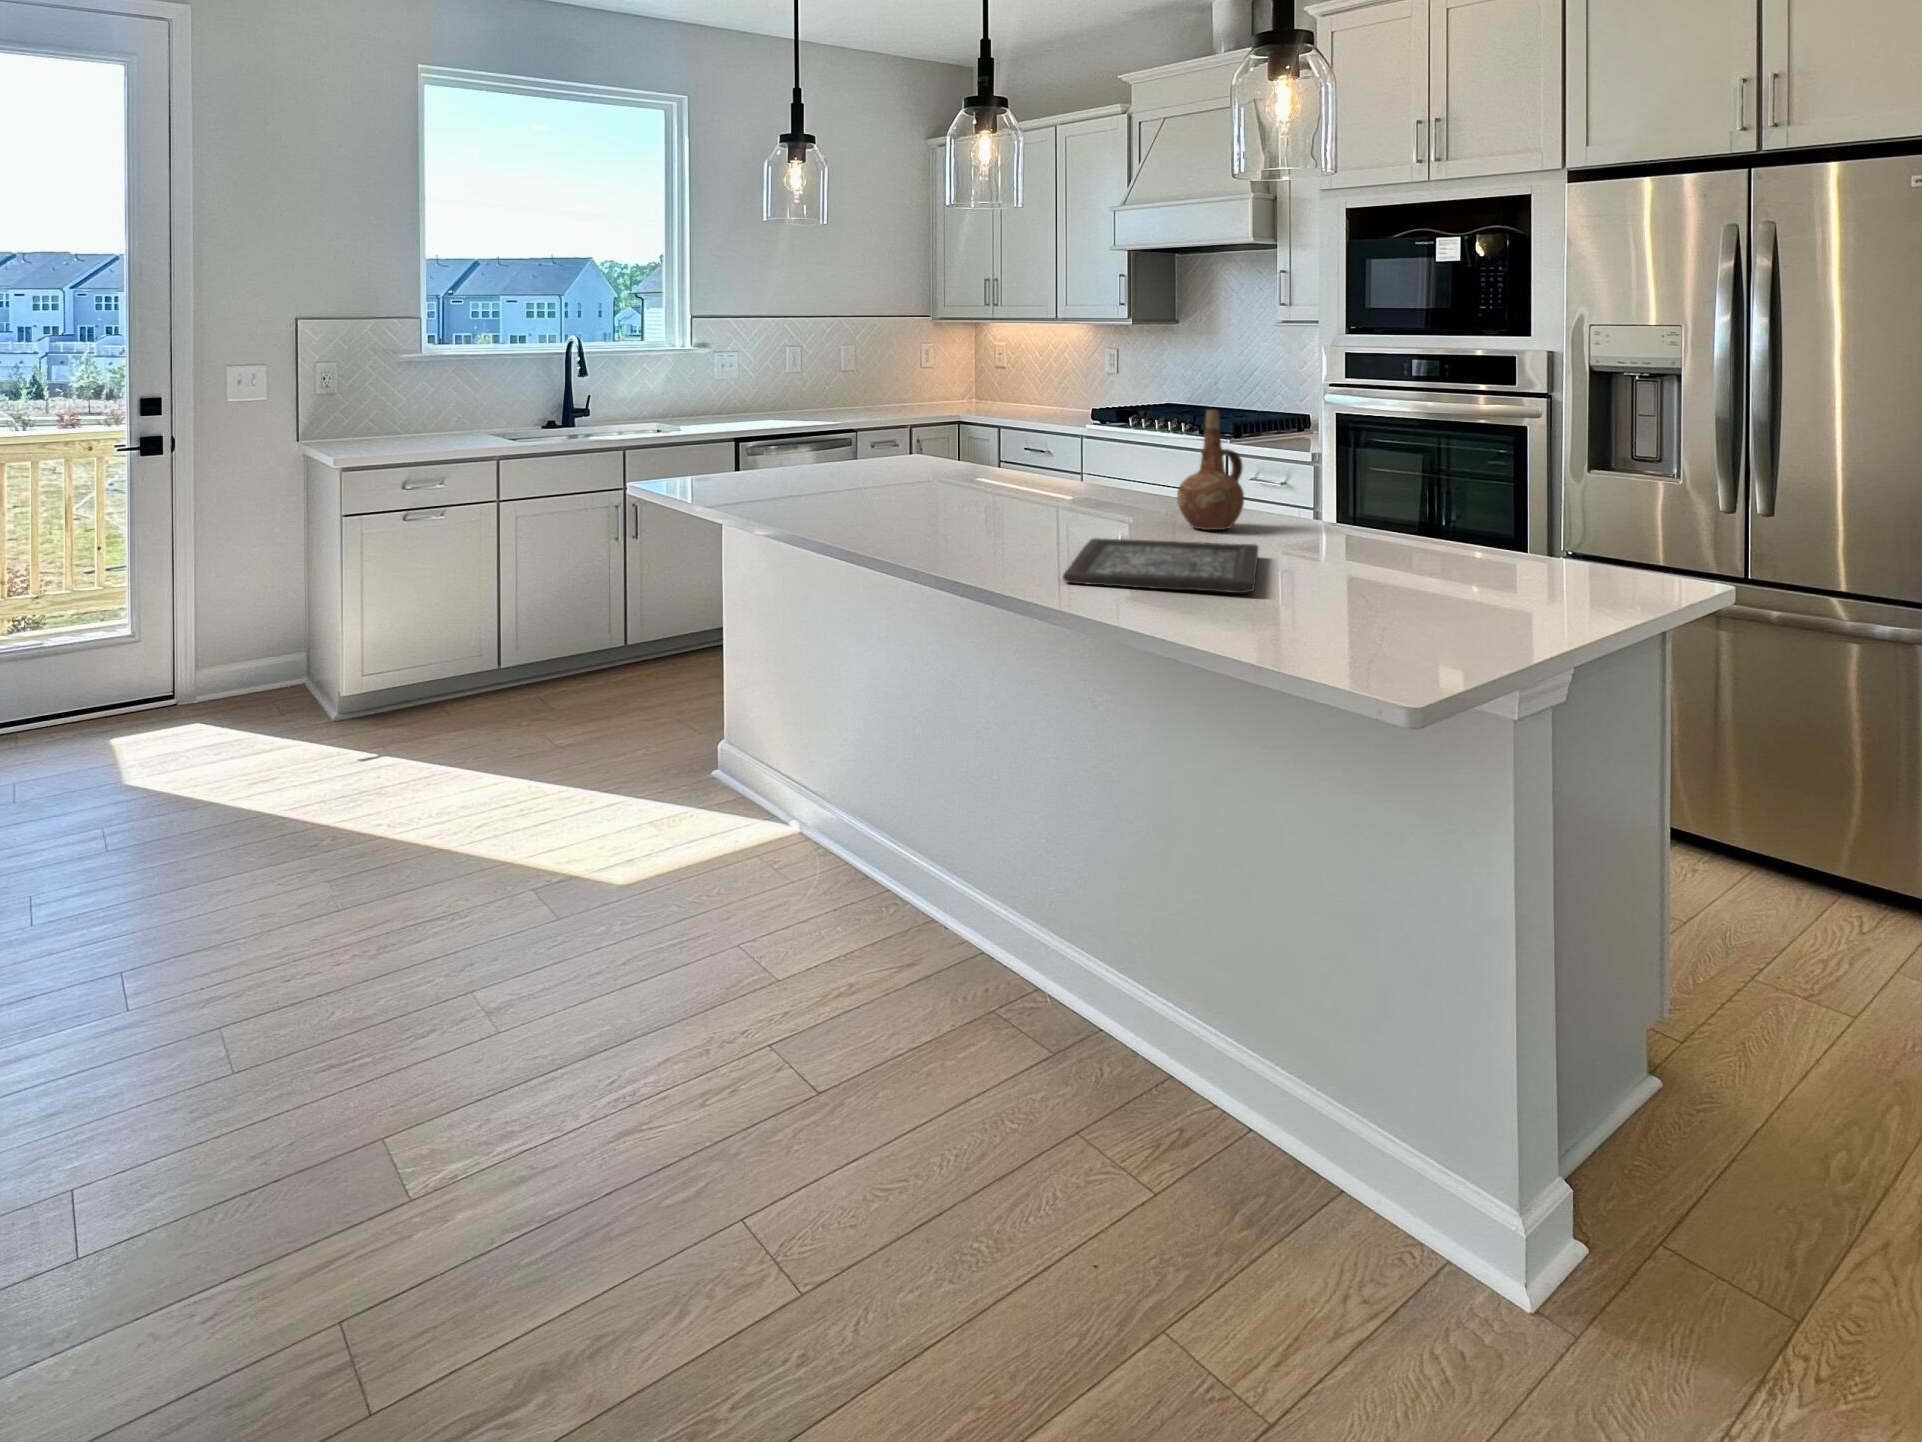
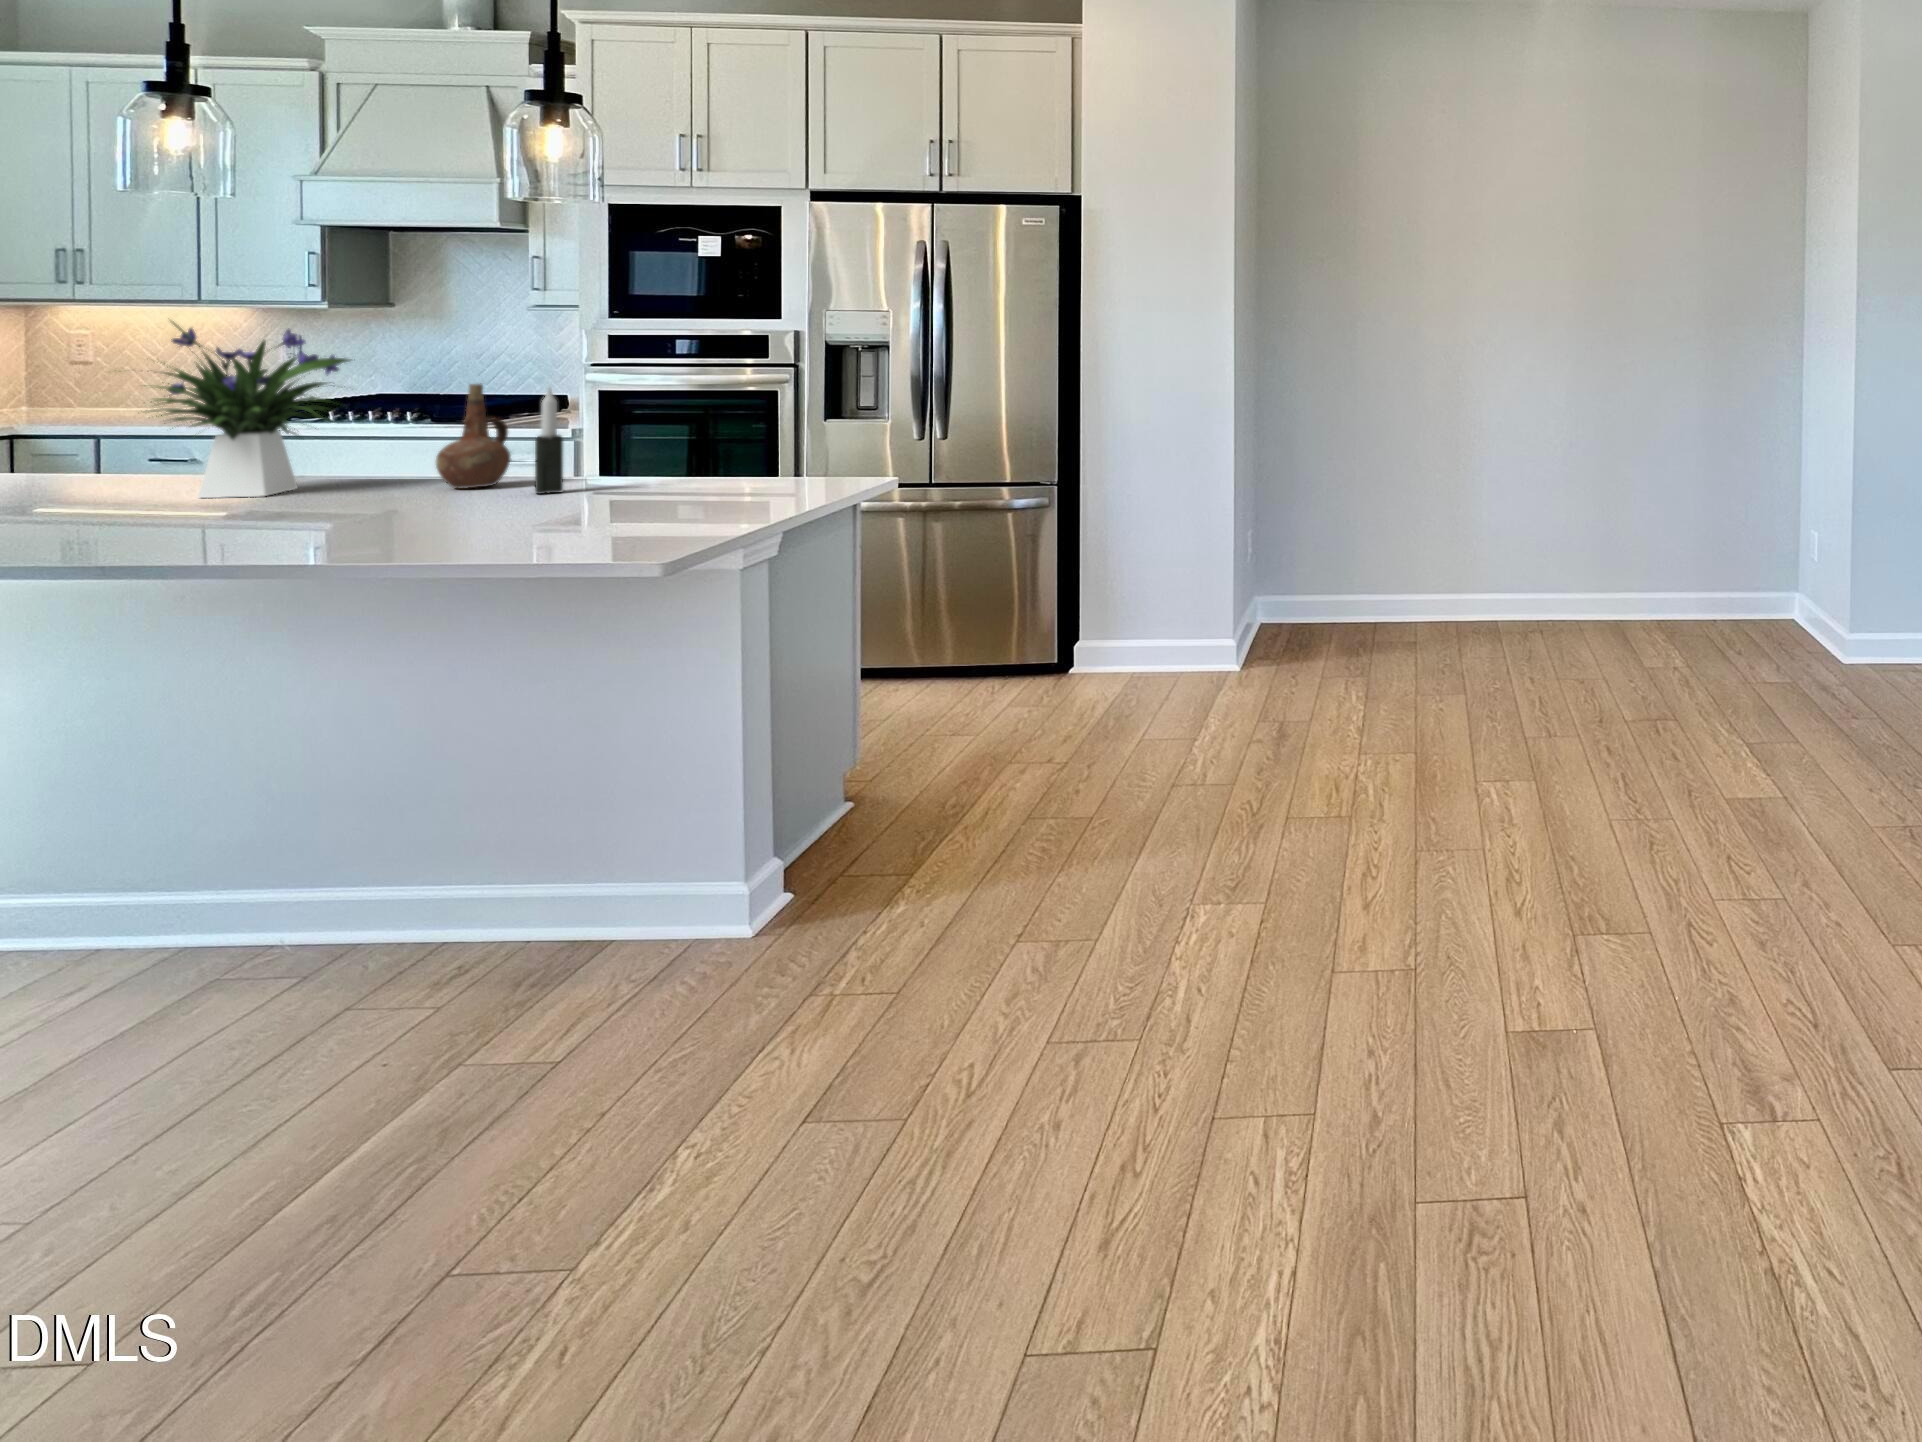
flower arrangement: none [943,334,1117,515] -> present [151,321,350,498]
candle: none [1265,419,1293,551] -> present [535,388,563,494]
tray: present [1063,538,1258,593] -> none [325,489,532,534]

